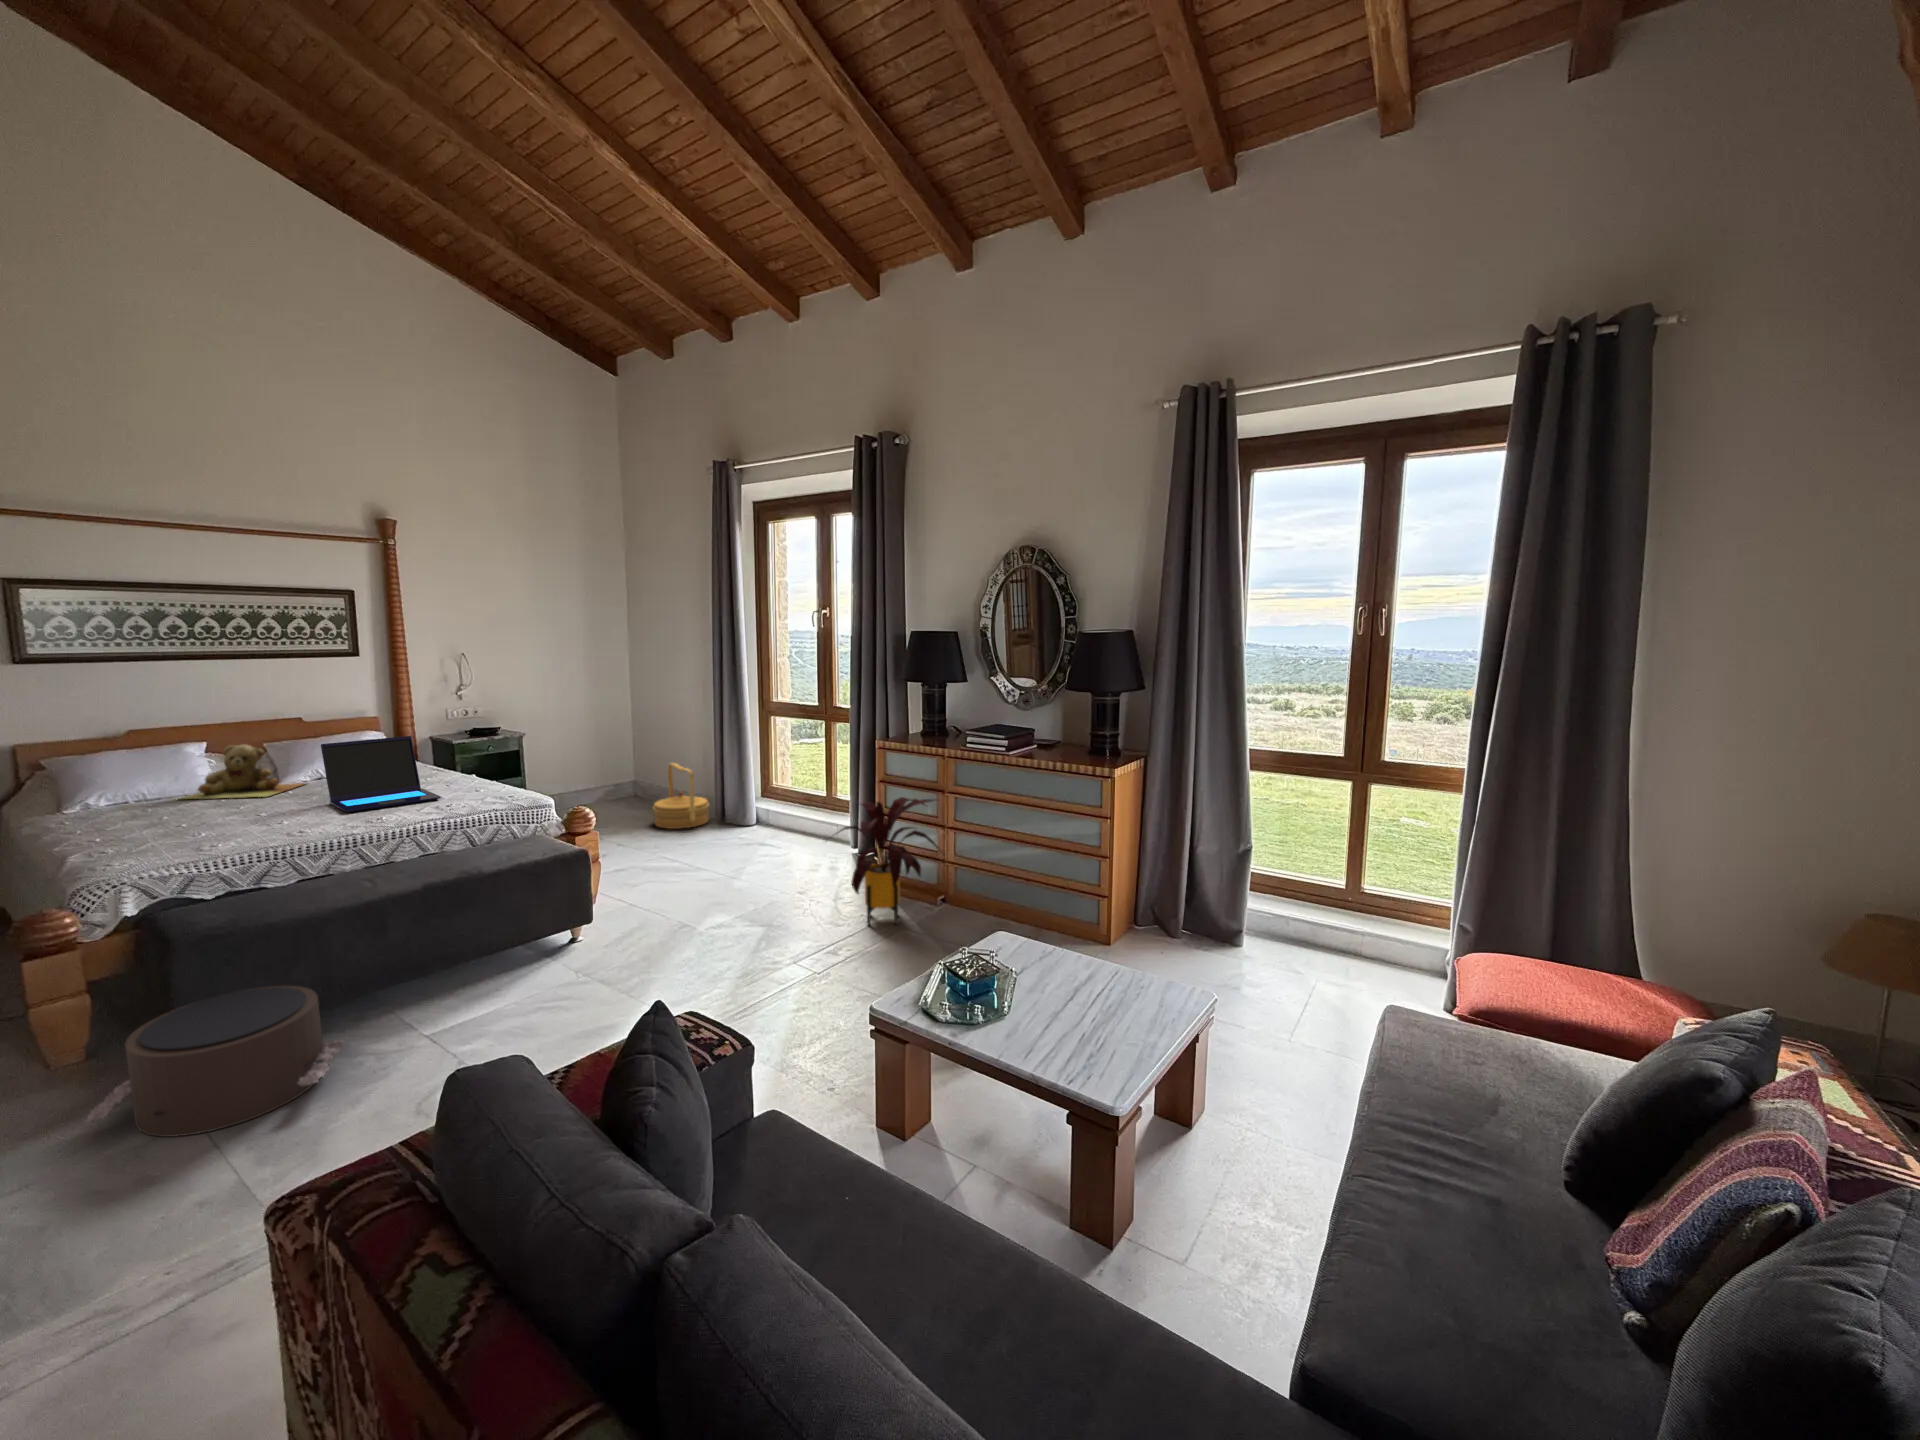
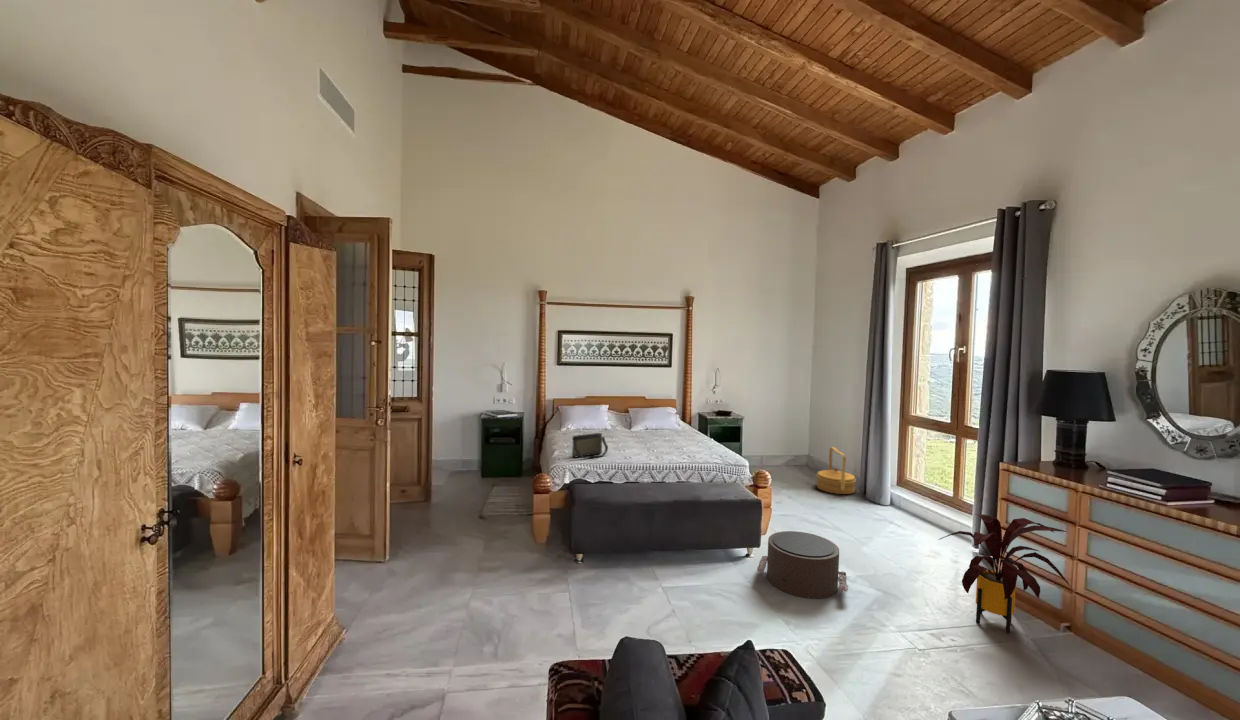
laptop: present [321,736,441,812] -> none [646,412,693,450]
teddy bear: present [183,745,304,799] -> none [595,407,643,434]
handbag: none [134,796,241,857] -> present [572,433,608,458]
pouf: present [85,986,343,1137] -> present [757,531,848,598]

